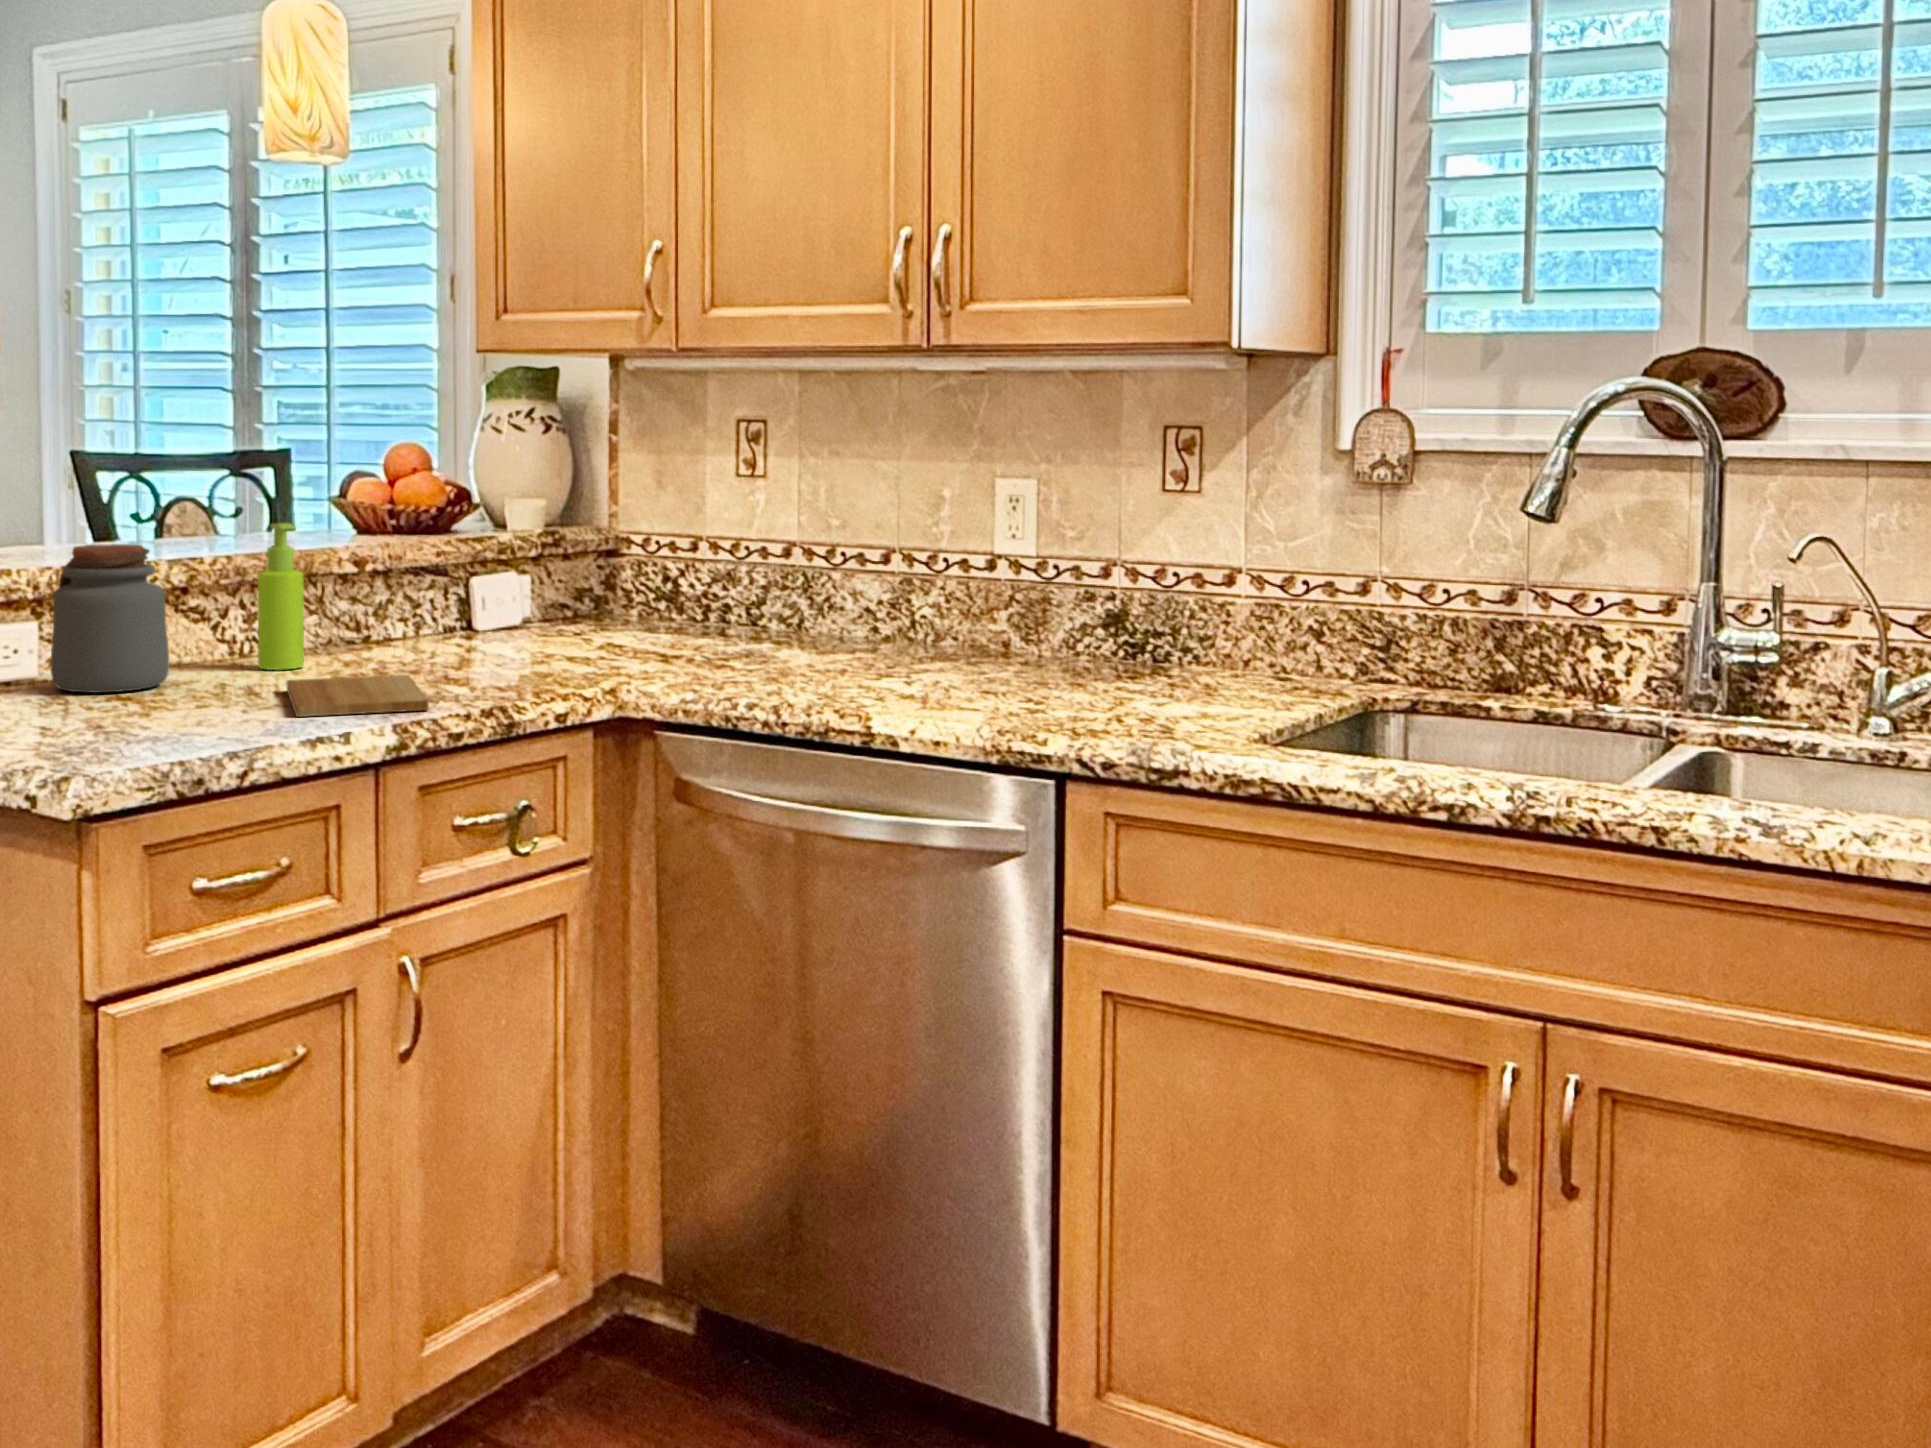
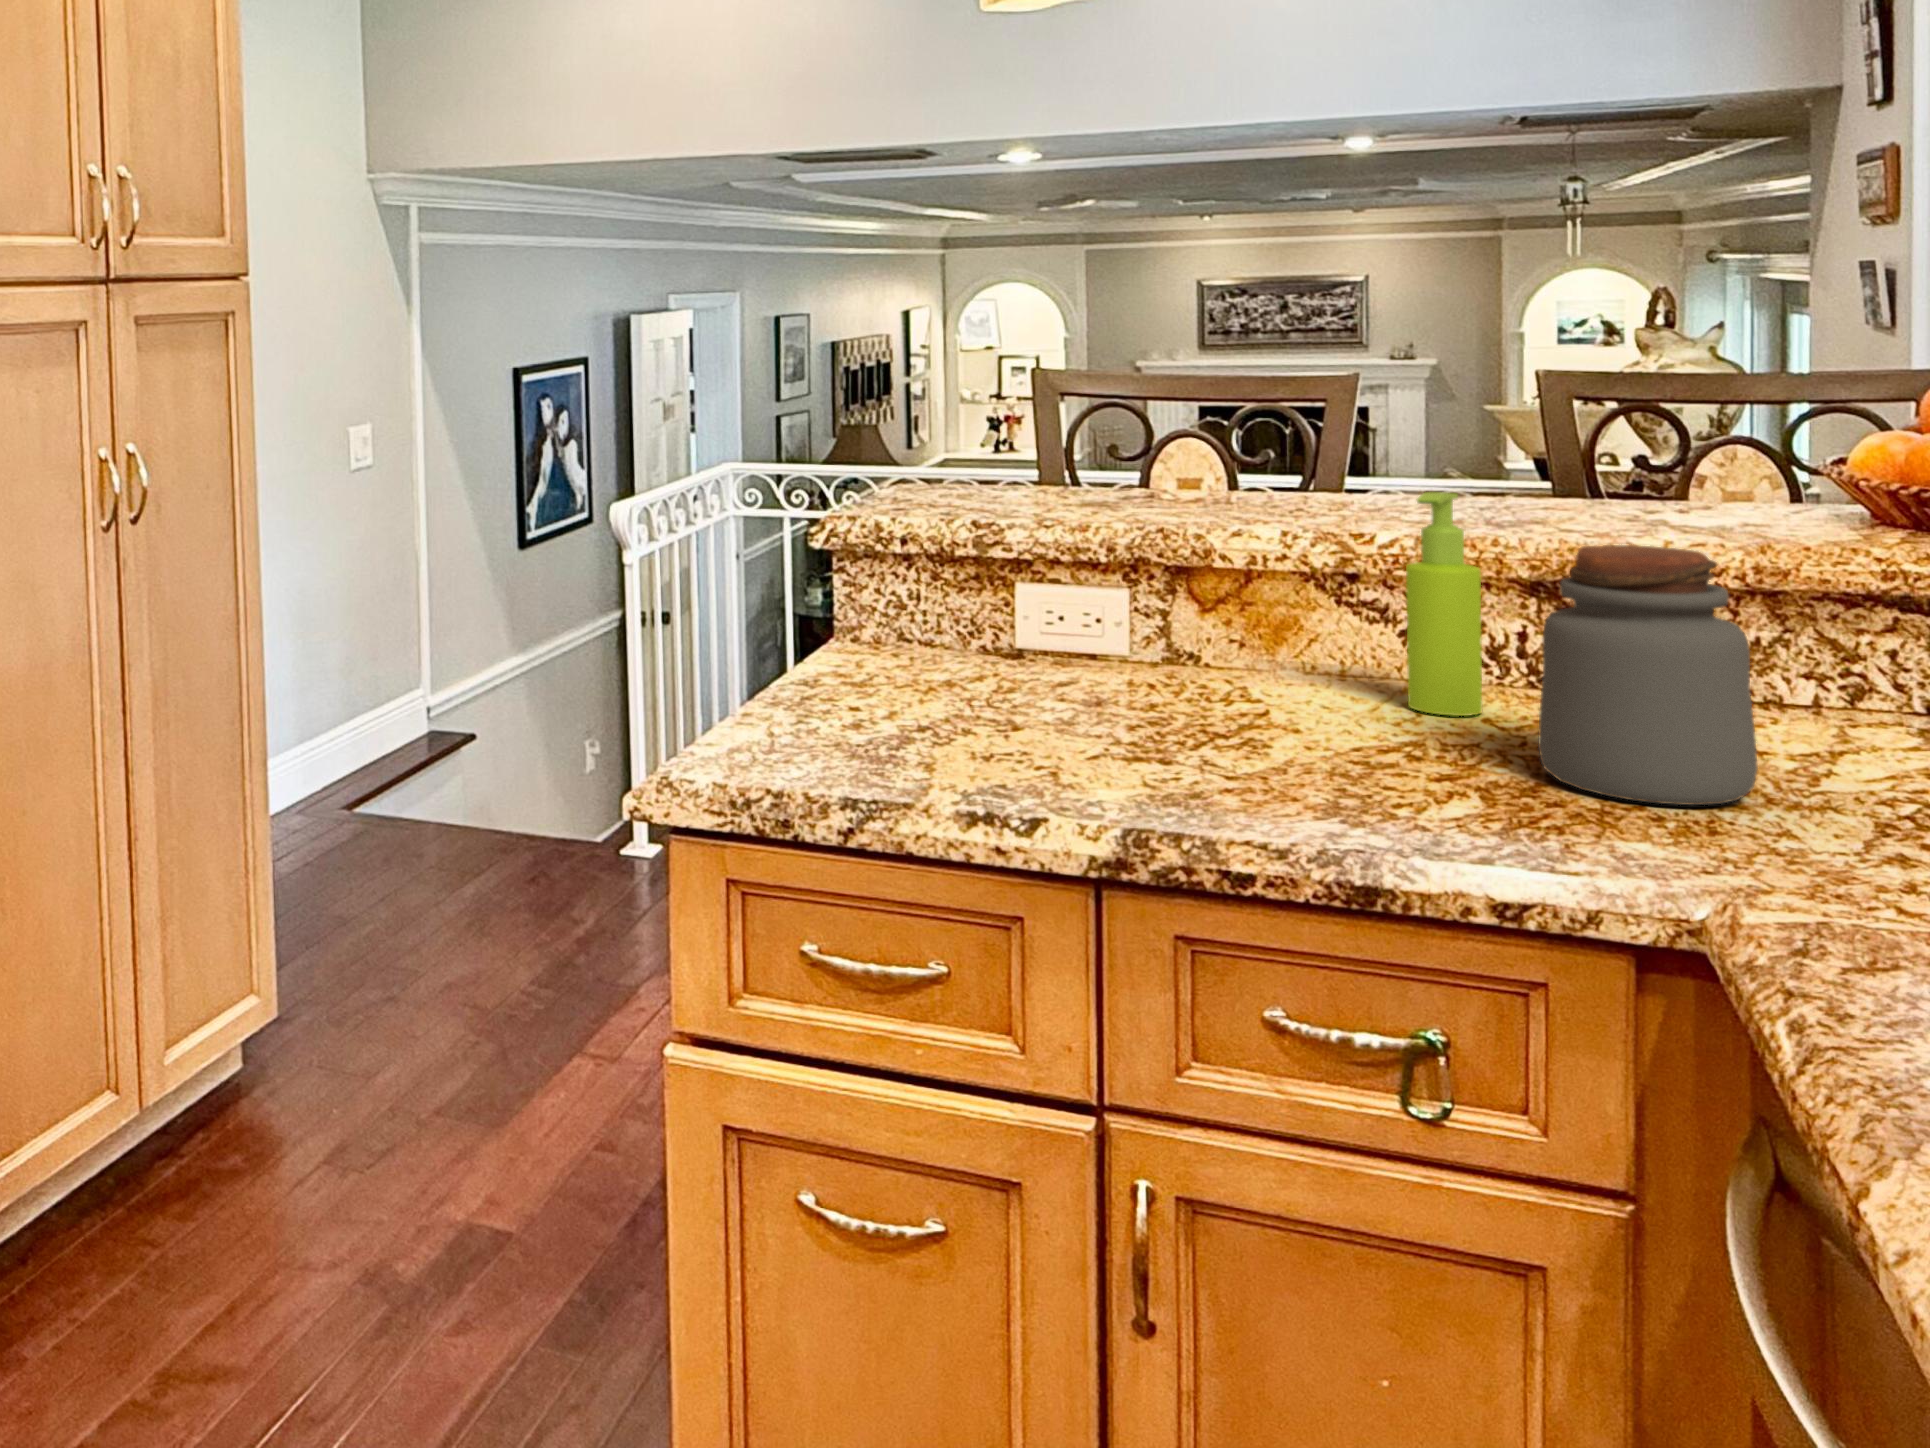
jar: present [50,544,169,693] -> present [1538,545,1758,805]
cutting board: present [287,675,429,717] -> none [1114,726,1457,823]

